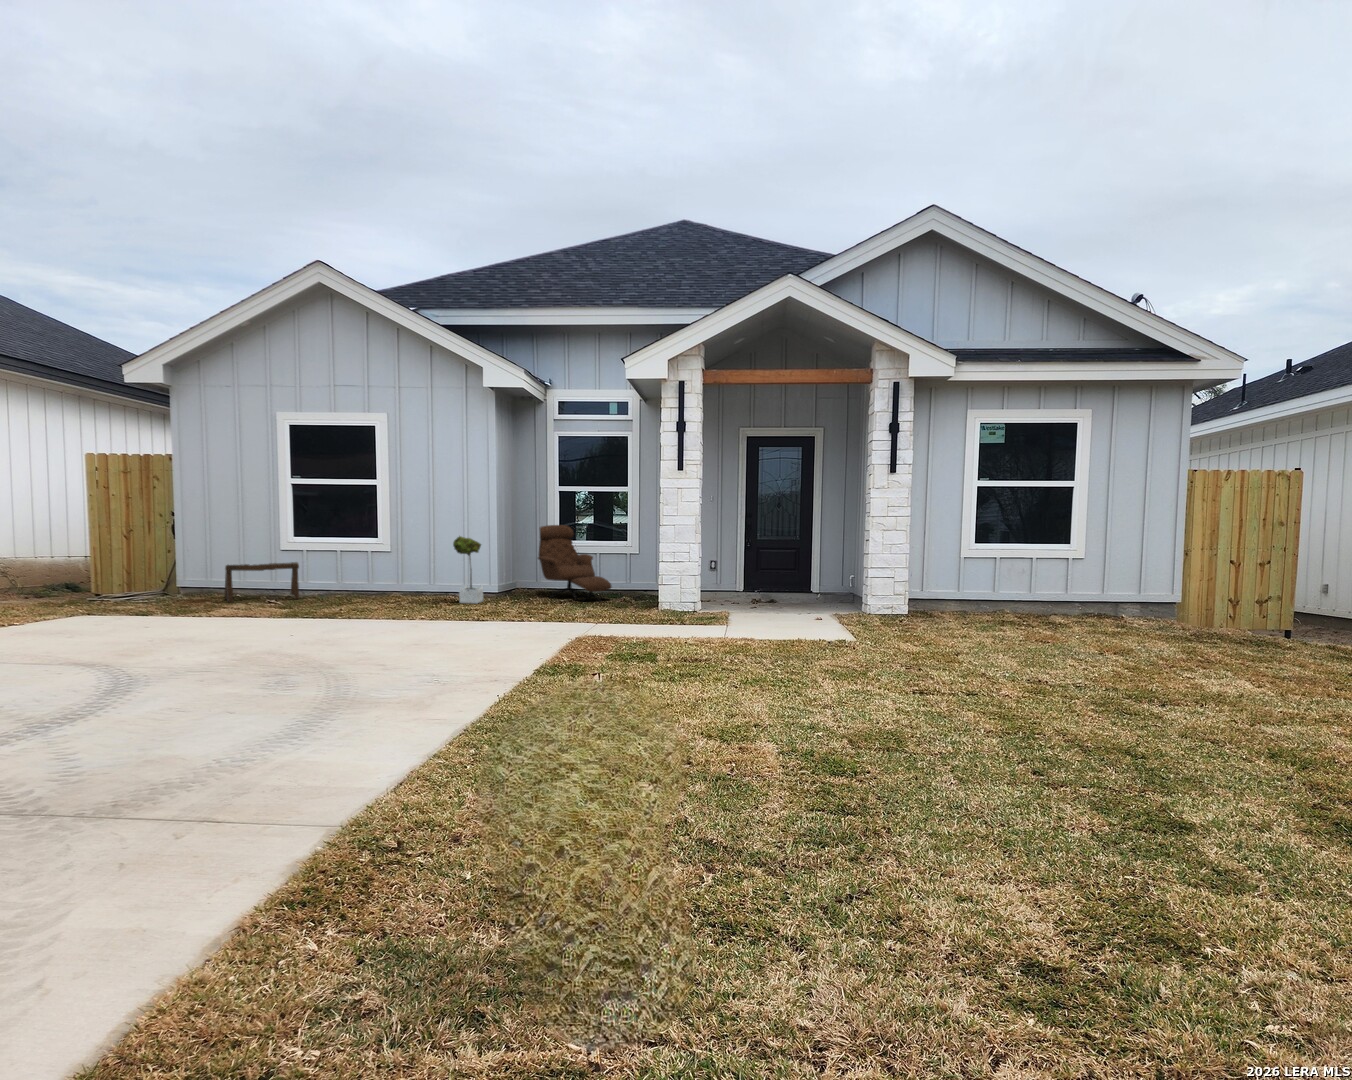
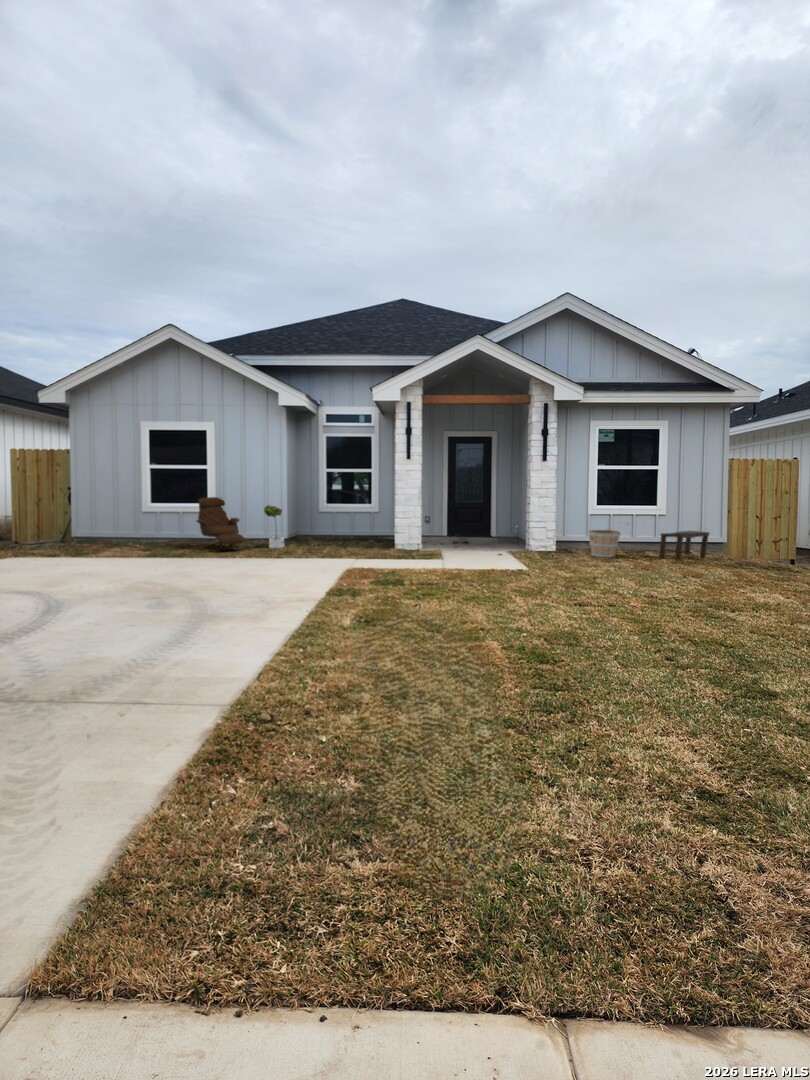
lounge chair: present [538,525,611,601] -> present [197,497,245,551]
bench: present [225,562,299,603] -> present [659,531,709,561]
wooden bucket: none [958,579,1010,623] -> present [588,529,621,557]

